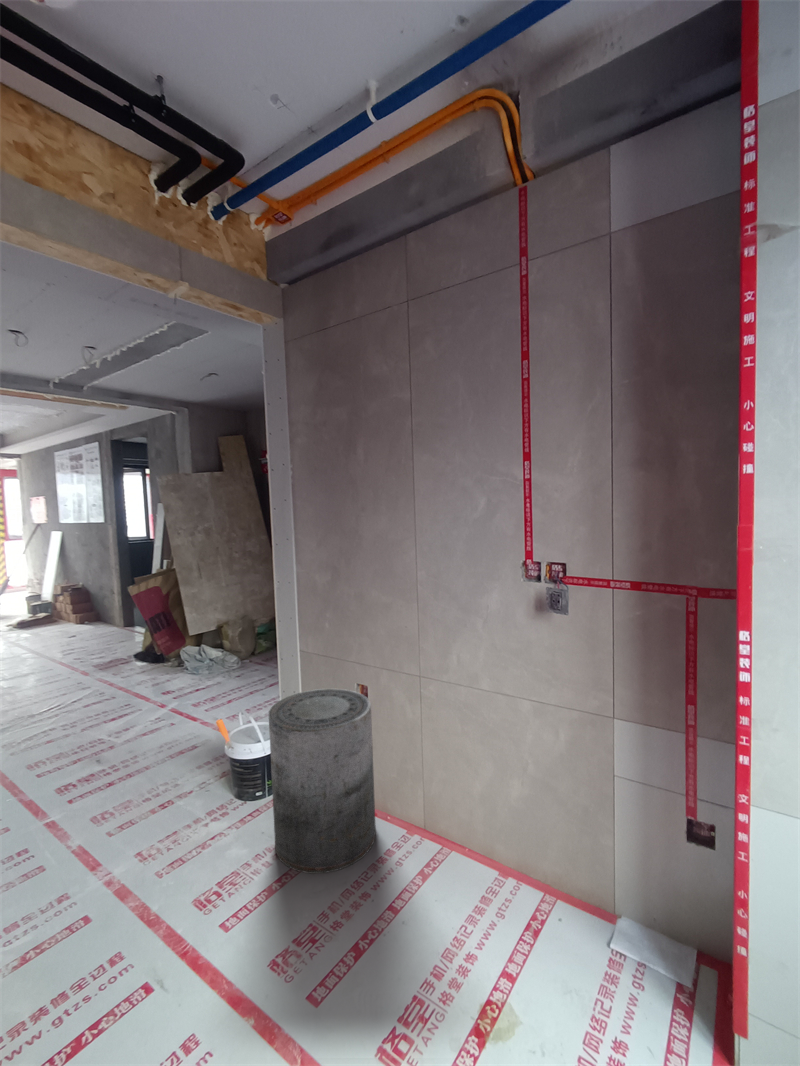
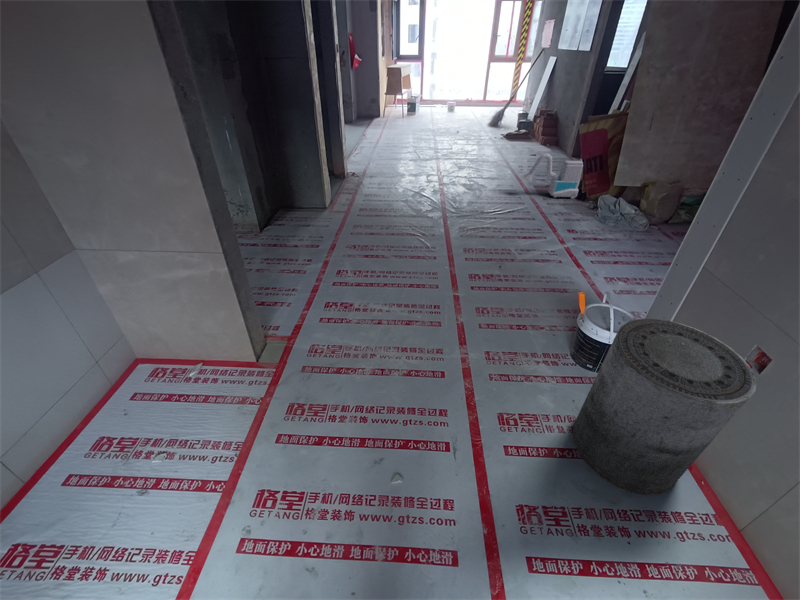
vacuum cleaner: none [74,622,153,670] -> present [523,153,583,199]

